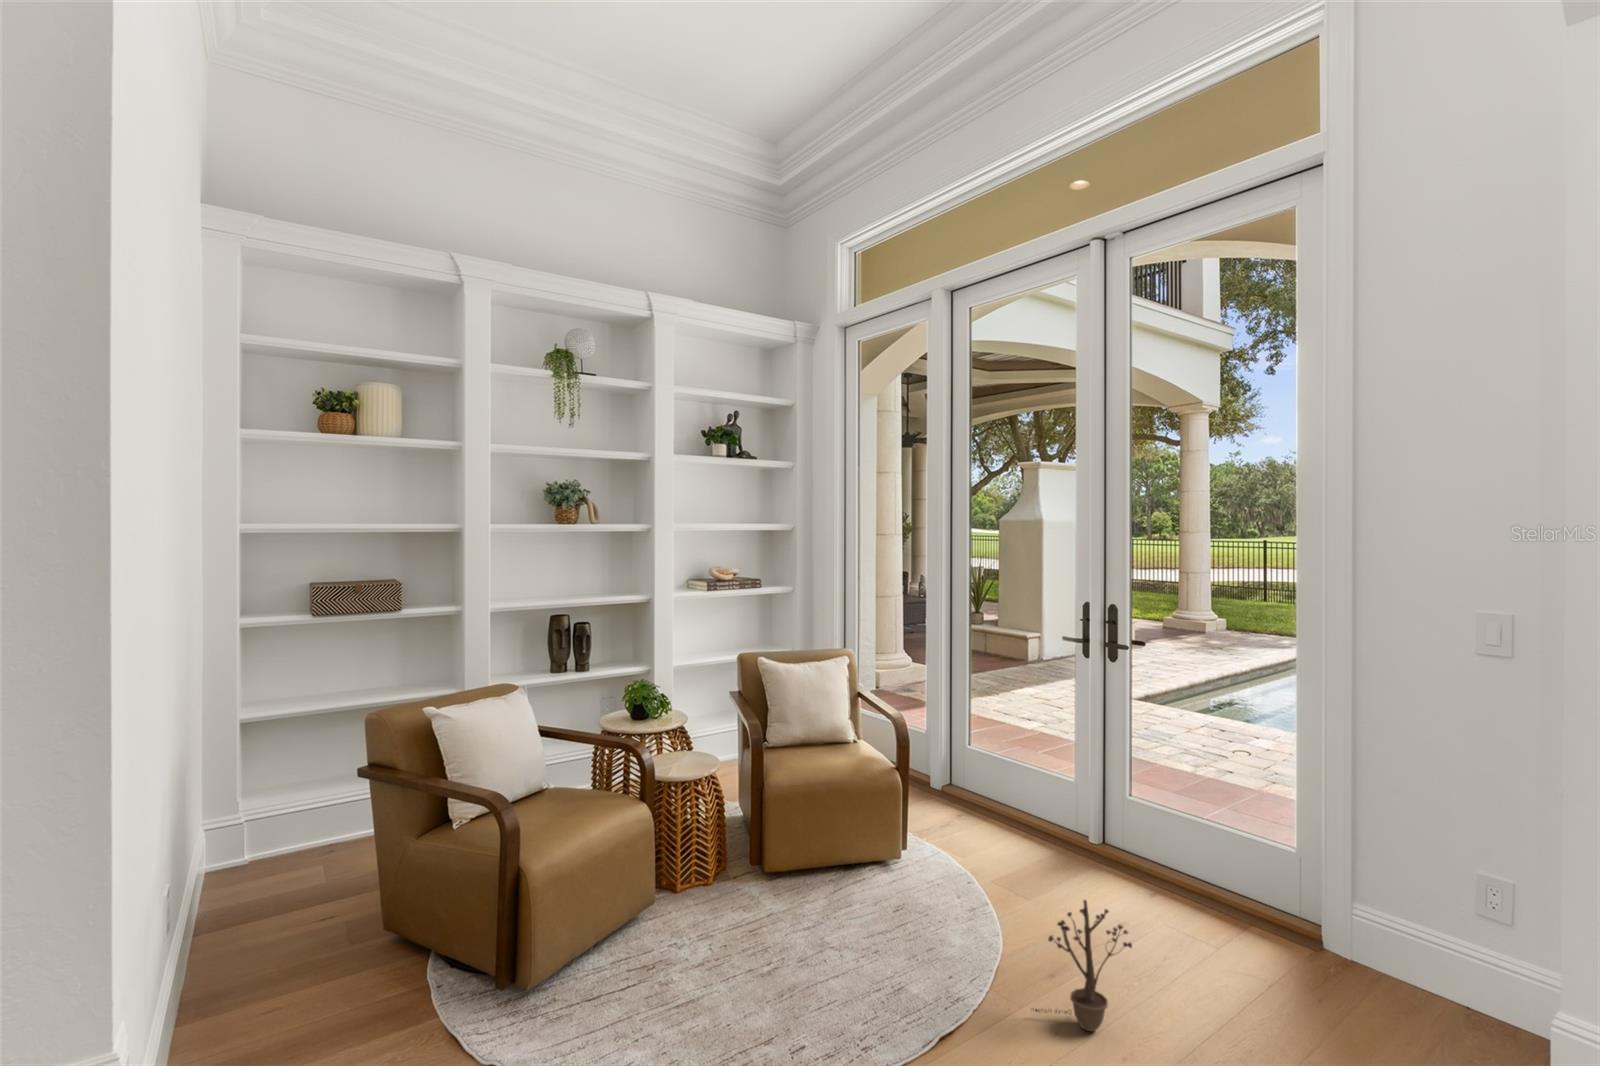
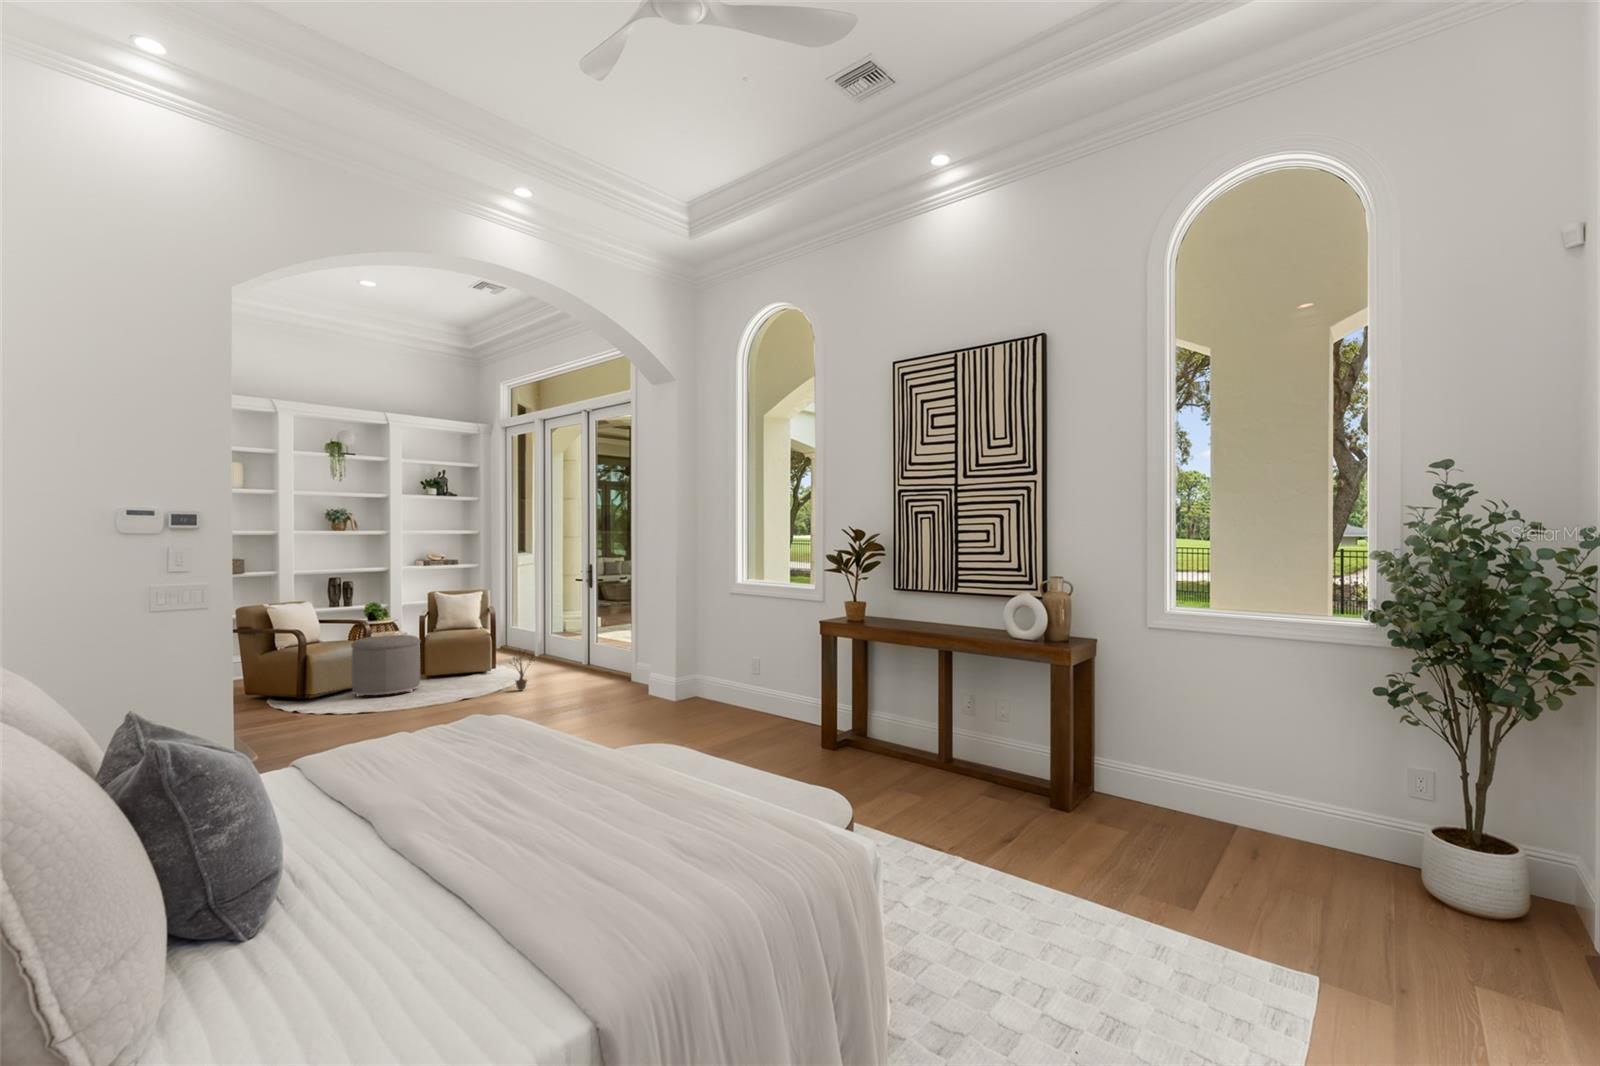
ottoman: none [621,799,782,1000] -> present [351,635,420,697]

